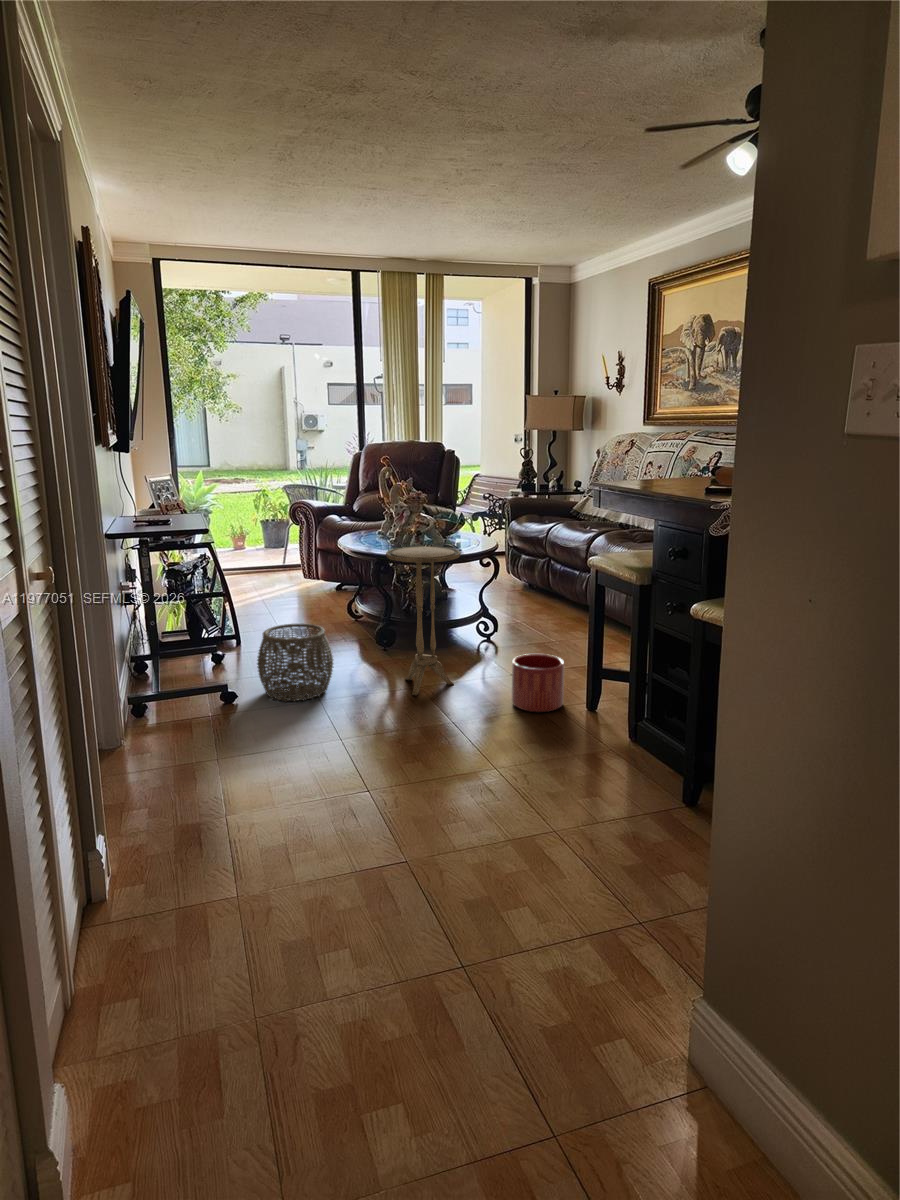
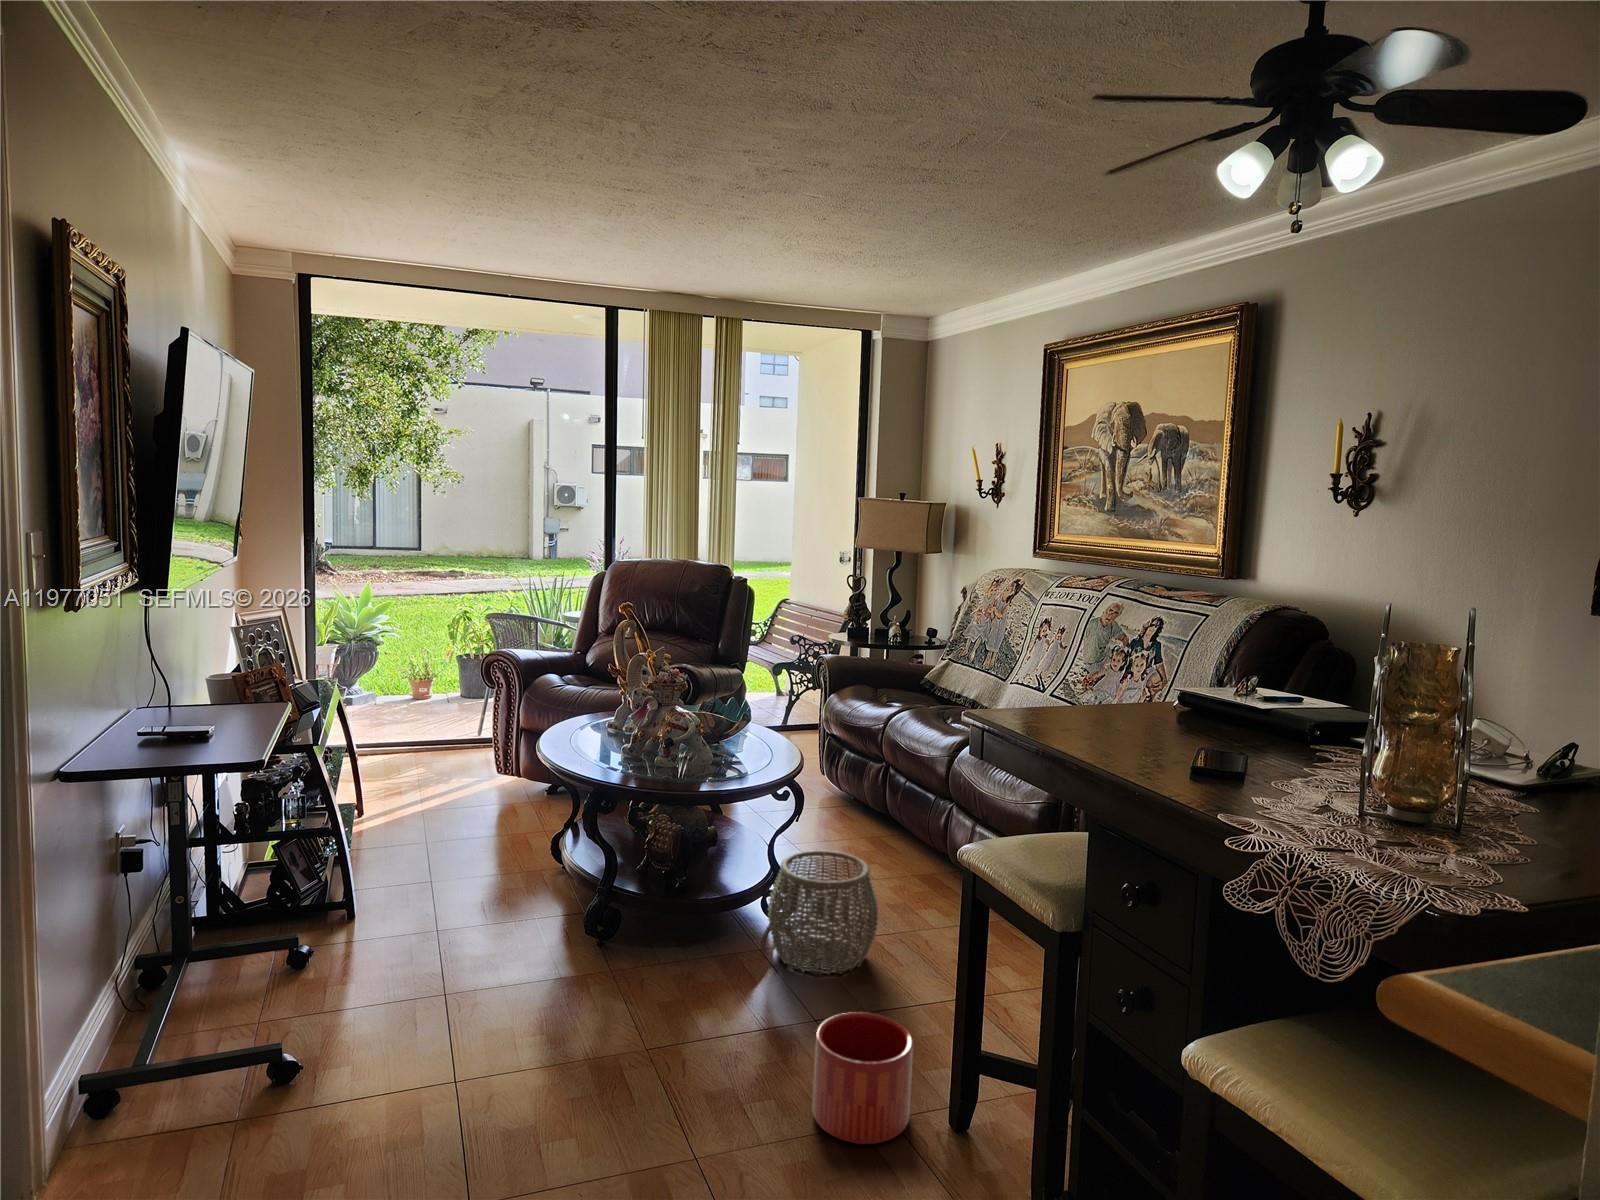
side table: present [386,546,461,695] -> none [593,791,730,1083]
woven basket: present [257,623,333,701] -> present [768,850,878,975]

